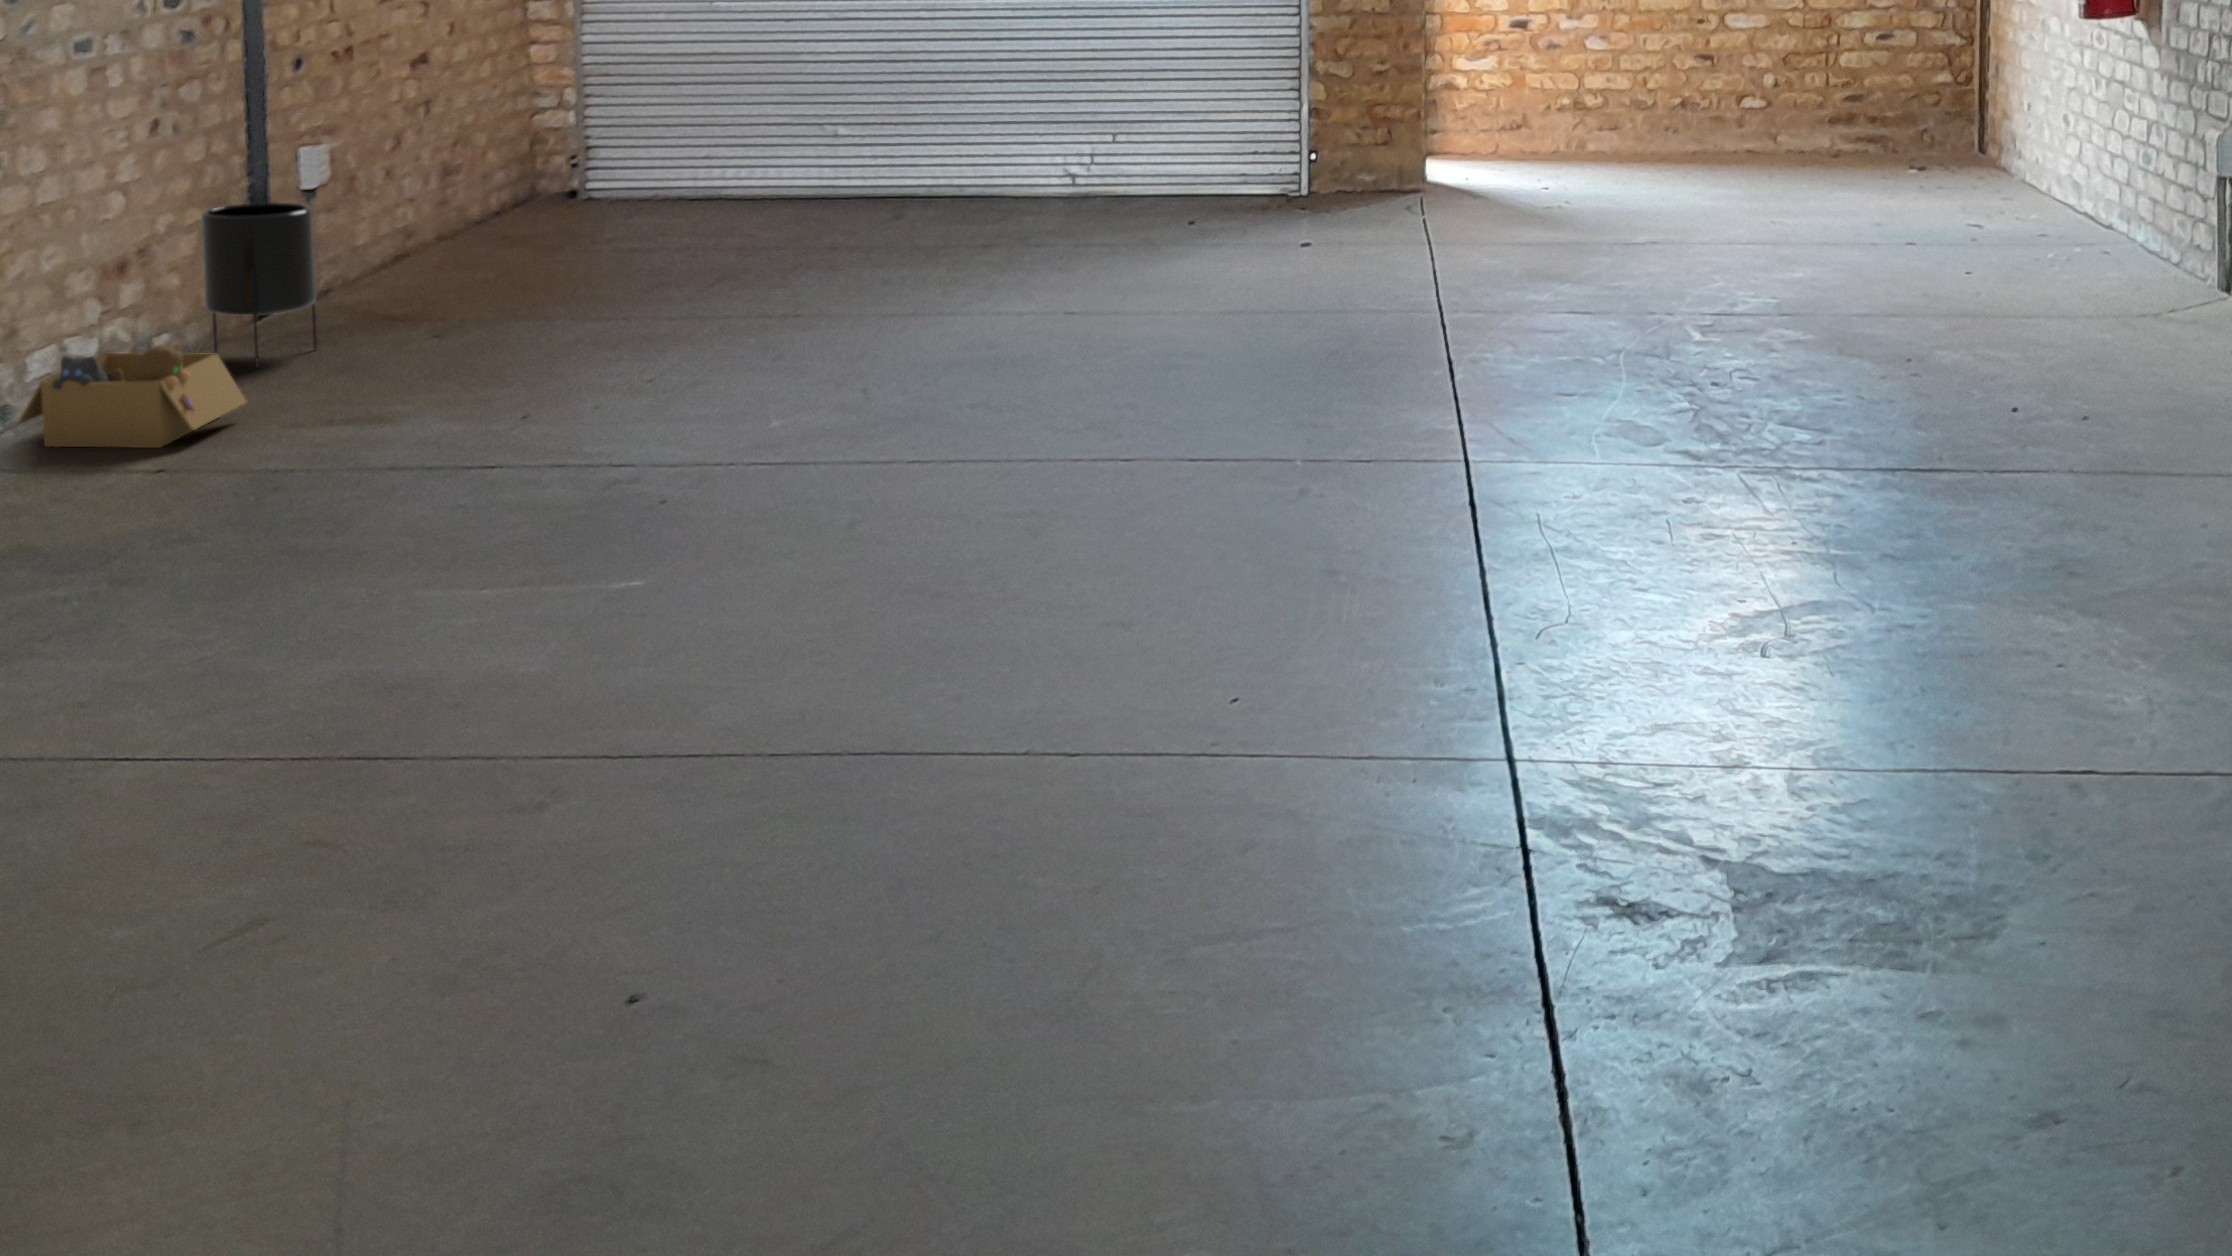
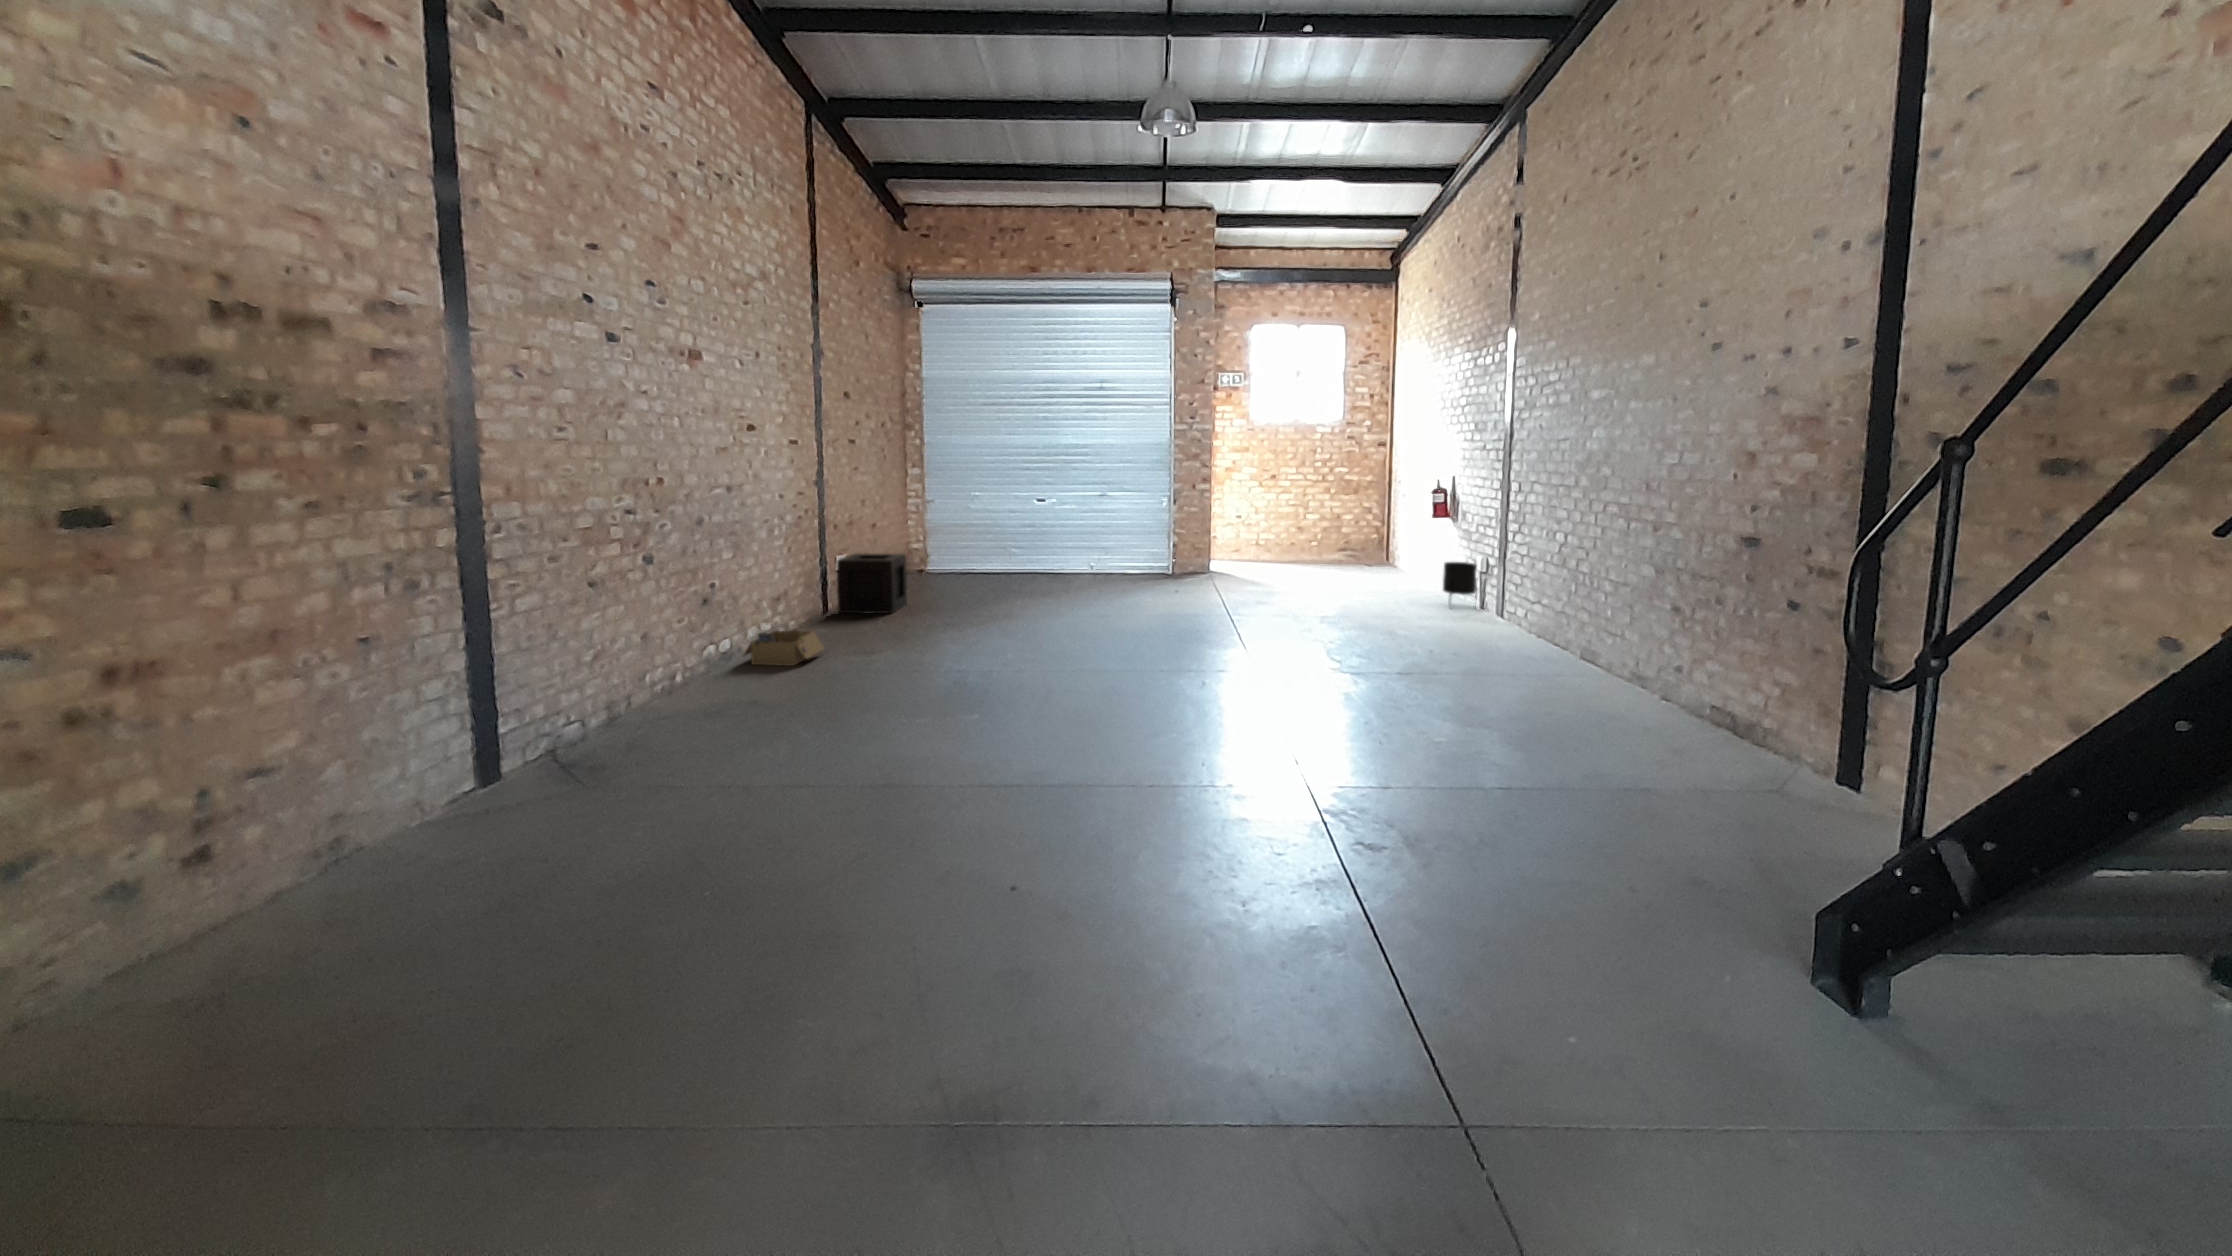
wooden crate: none [299,141,503,312] -> present [837,553,907,613]
planter: present [202,203,317,367] -> present [1443,562,1477,596]

